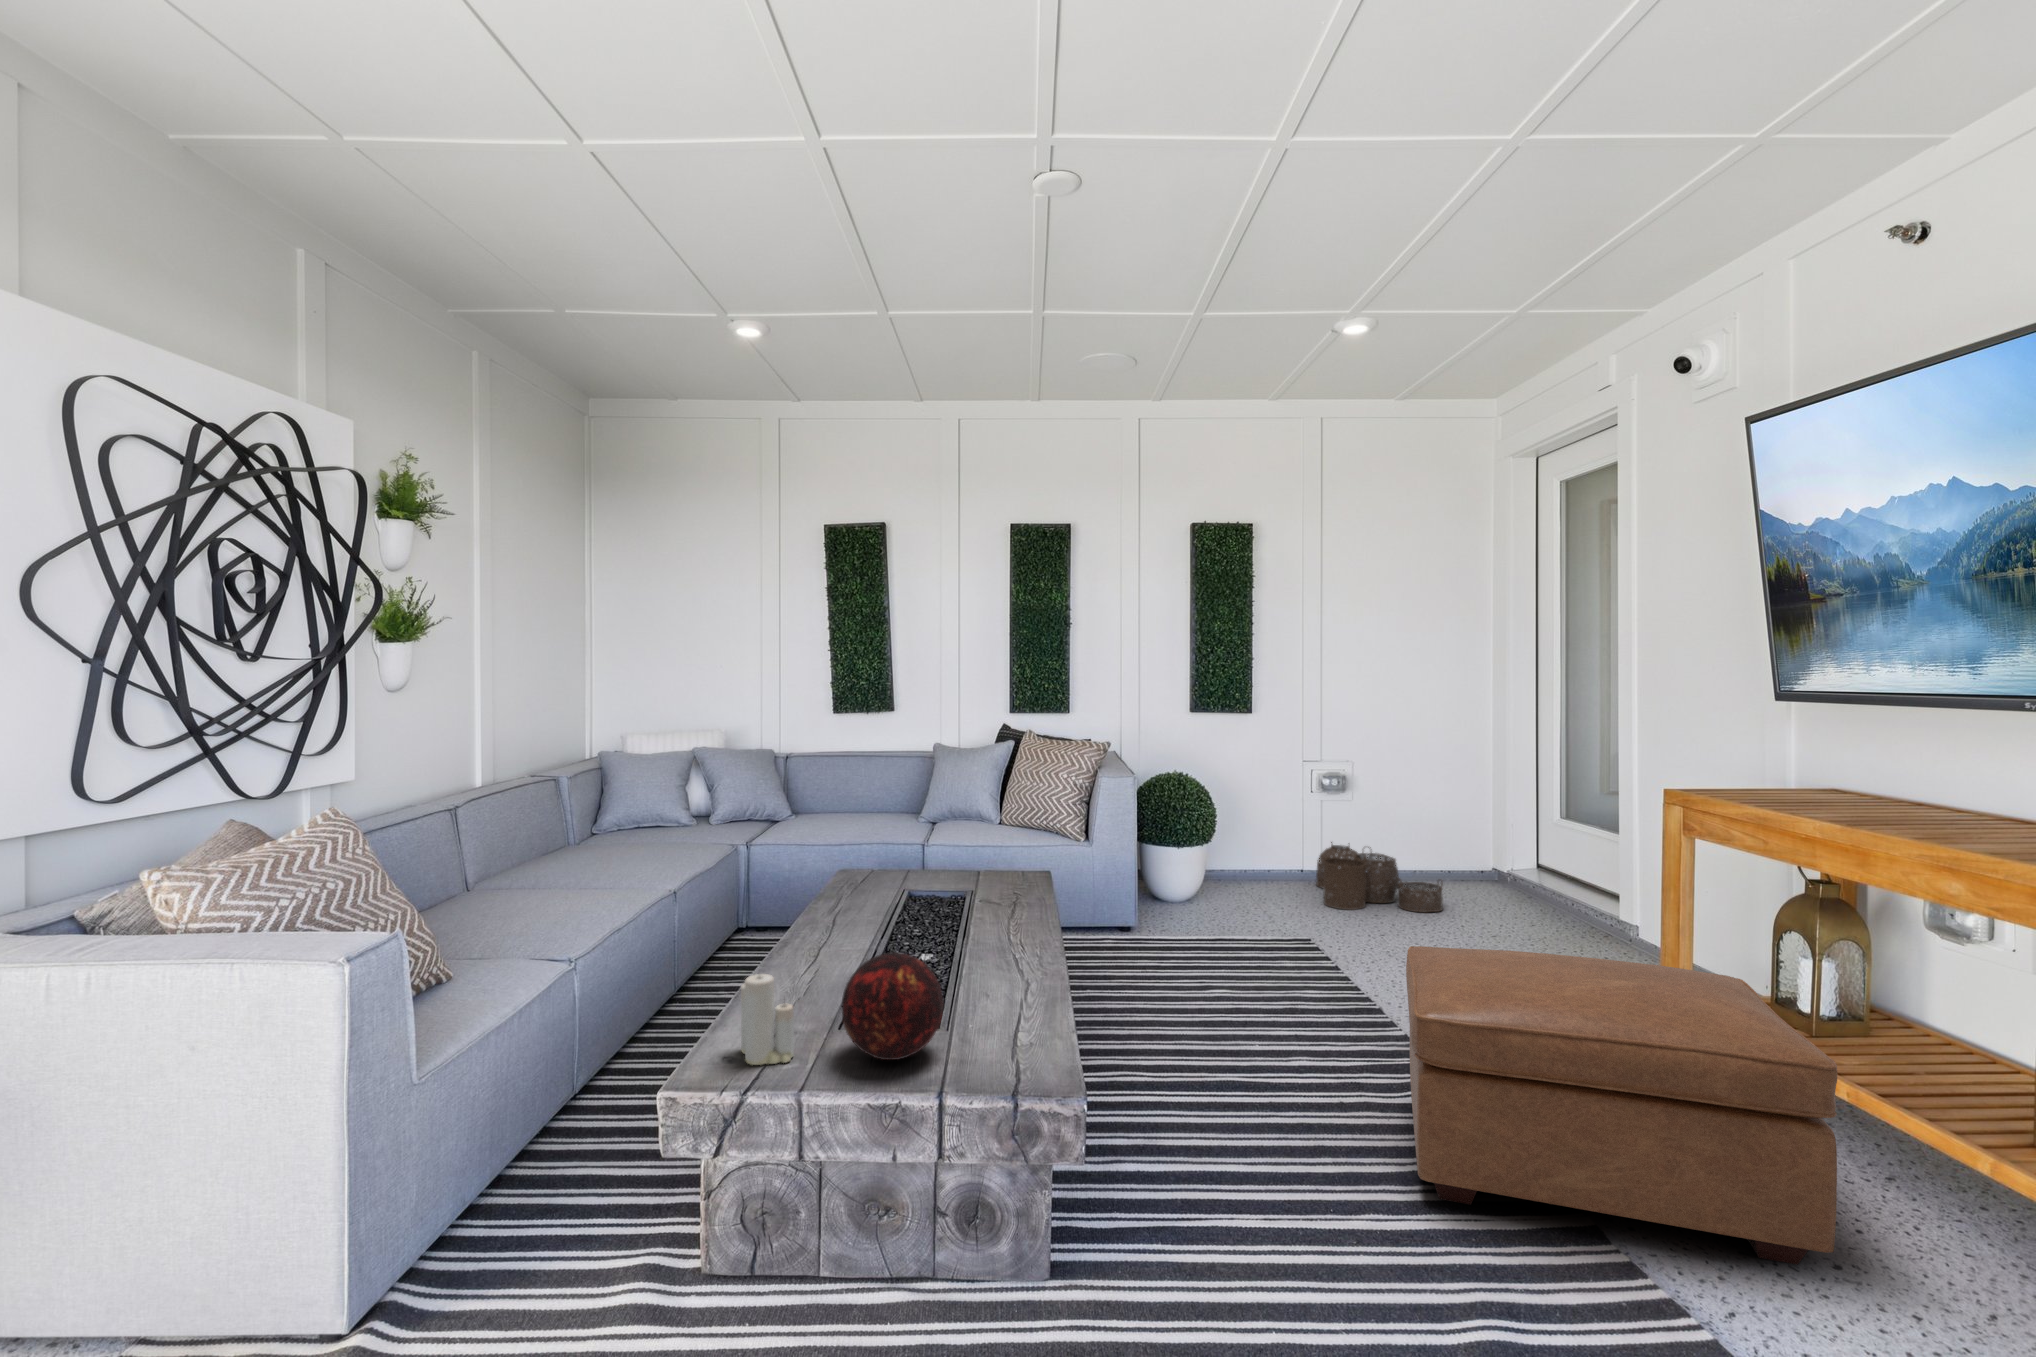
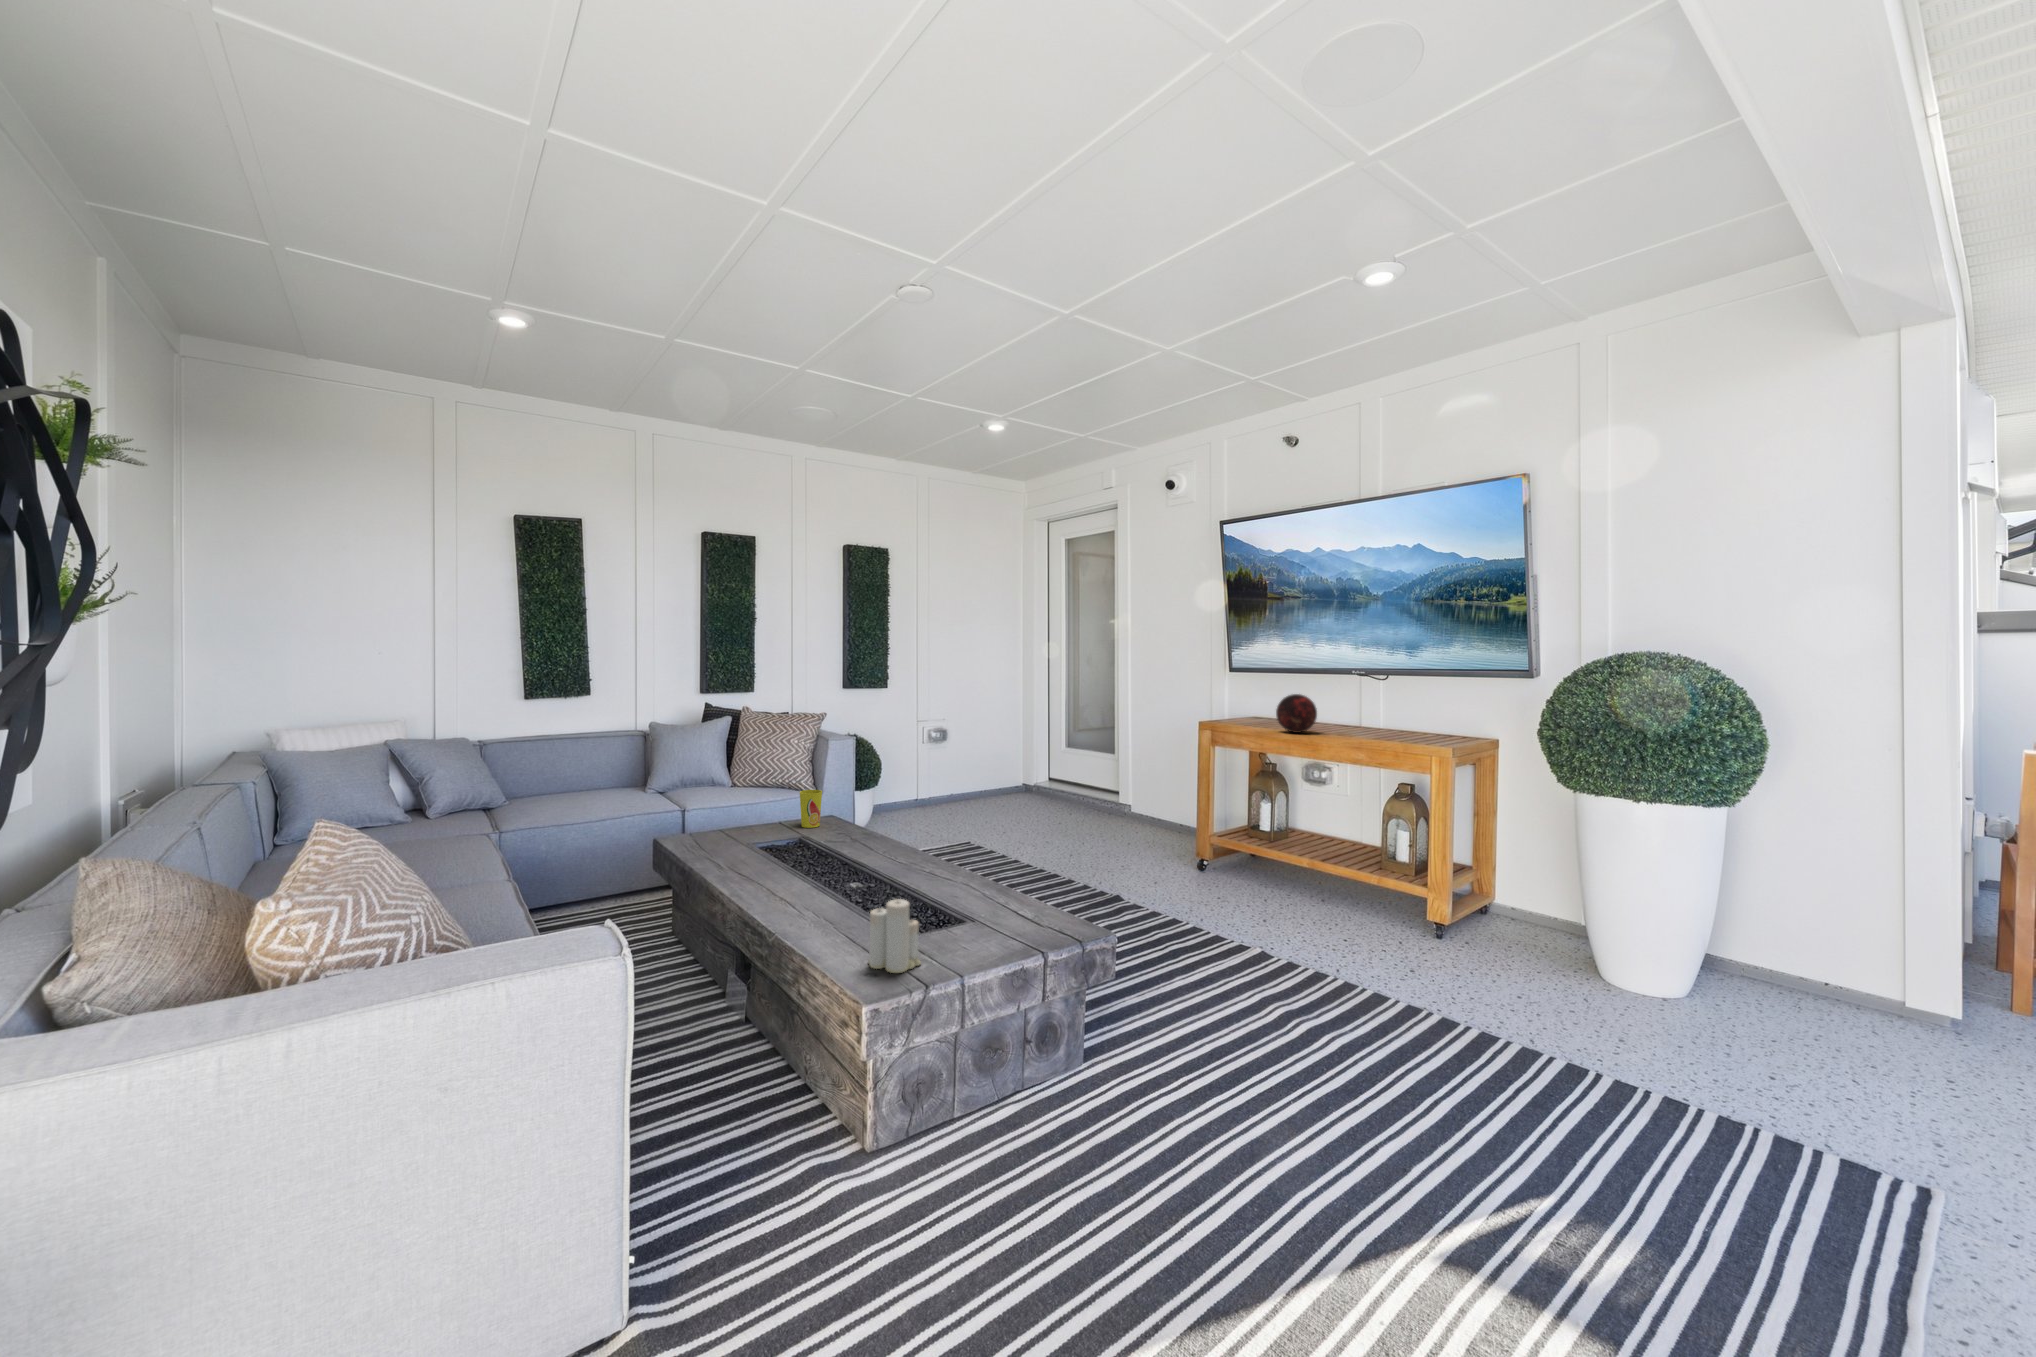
cup: none [979,837,1006,884] -> present [800,790,822,828]
woven basket: present [1316,842,1443,913] -> none [934,776,1021,821]
ottoman: present [1406,946,1837,1265] -> none [1127,816,1347,959]
decorative orb: present [841,952,944,1060] -> present [1276,694,1317,733]

